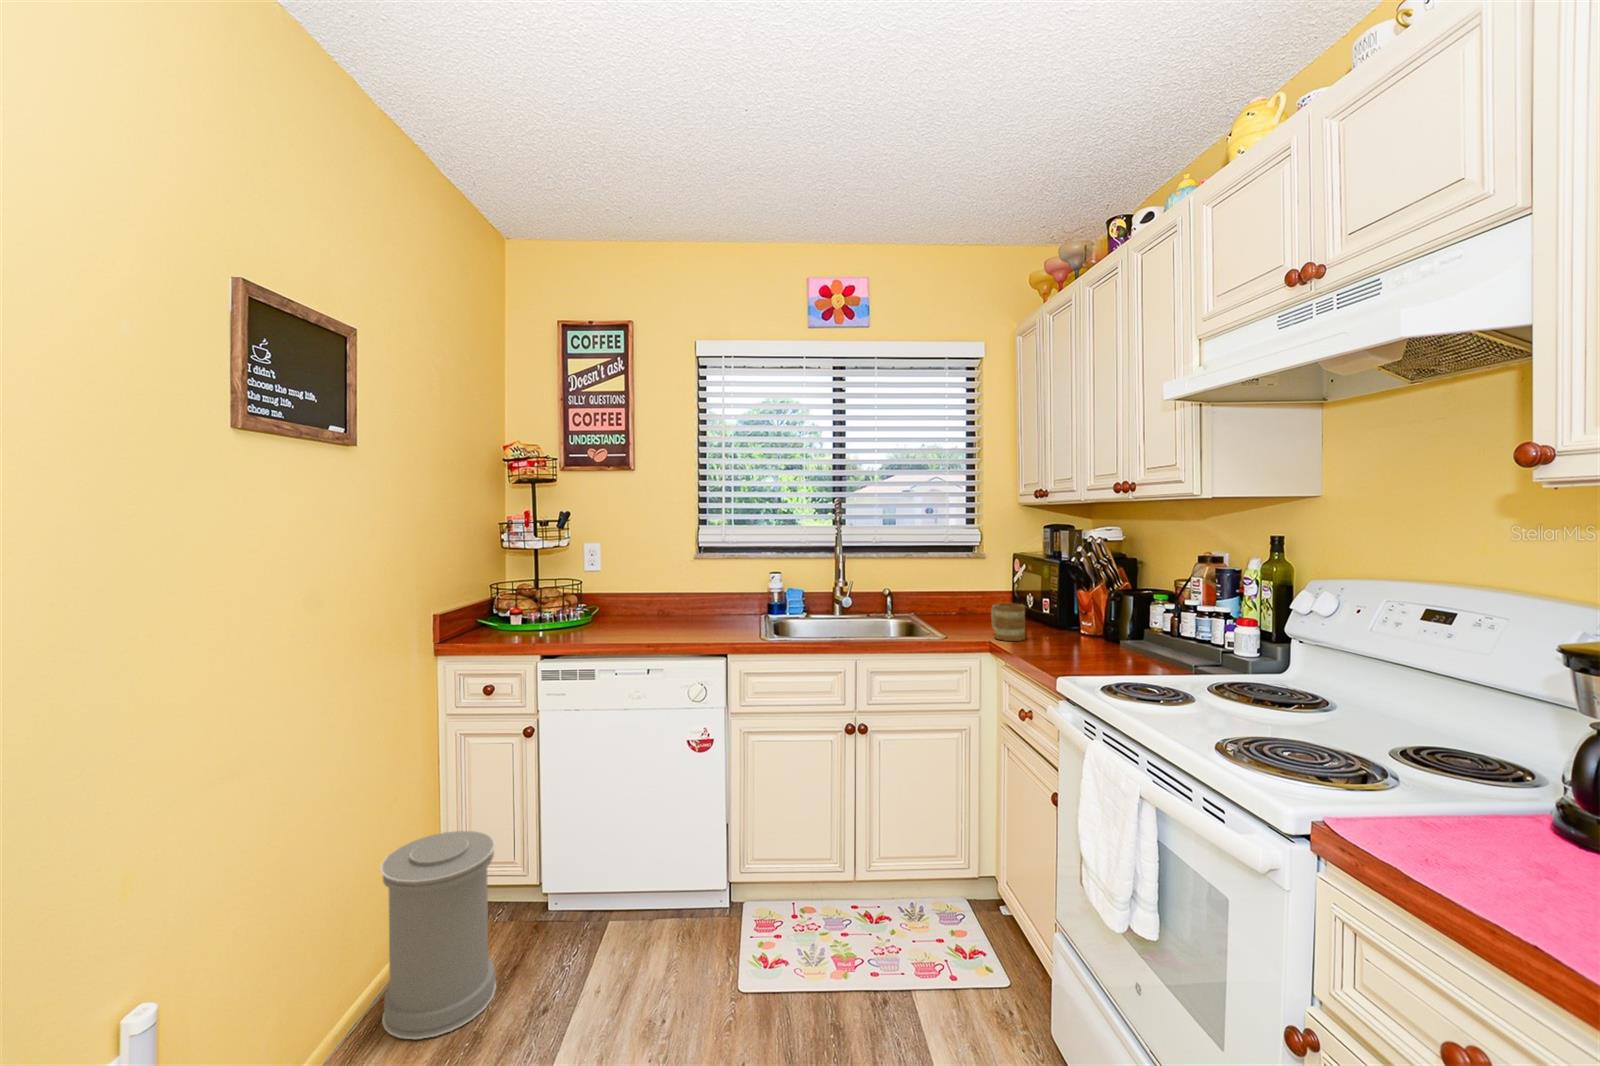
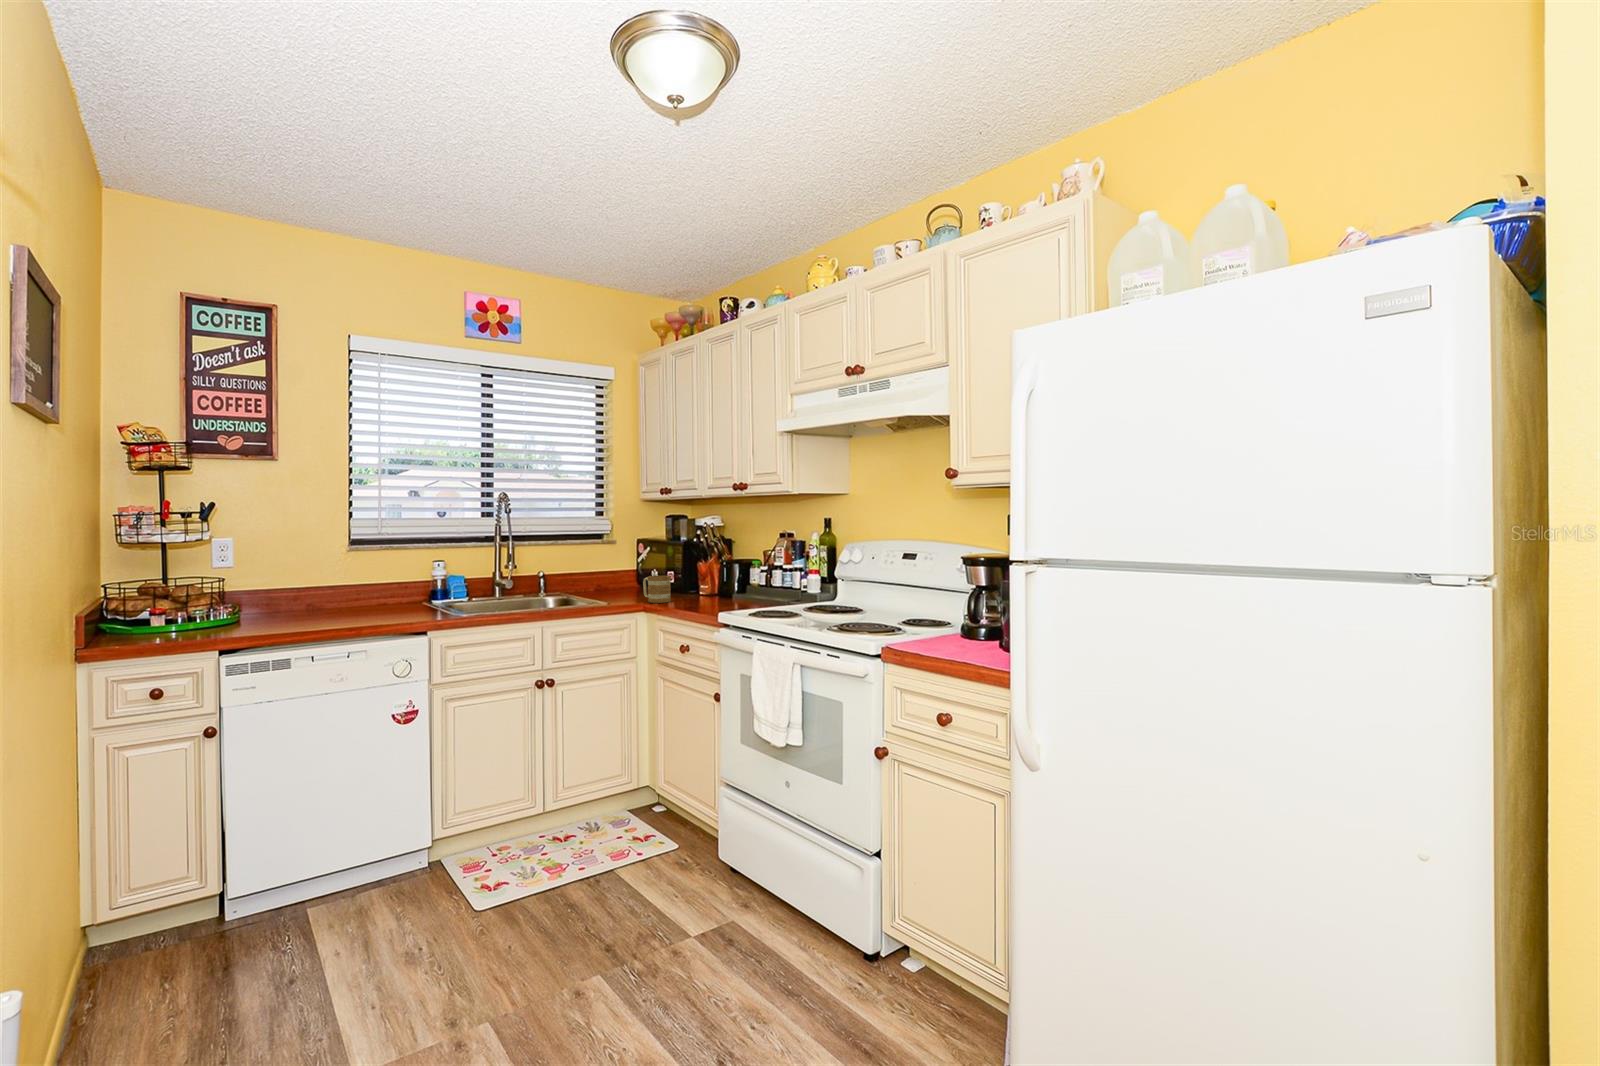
trash can: present [380,831,496,1039] -> none [95,820,228,1018]

